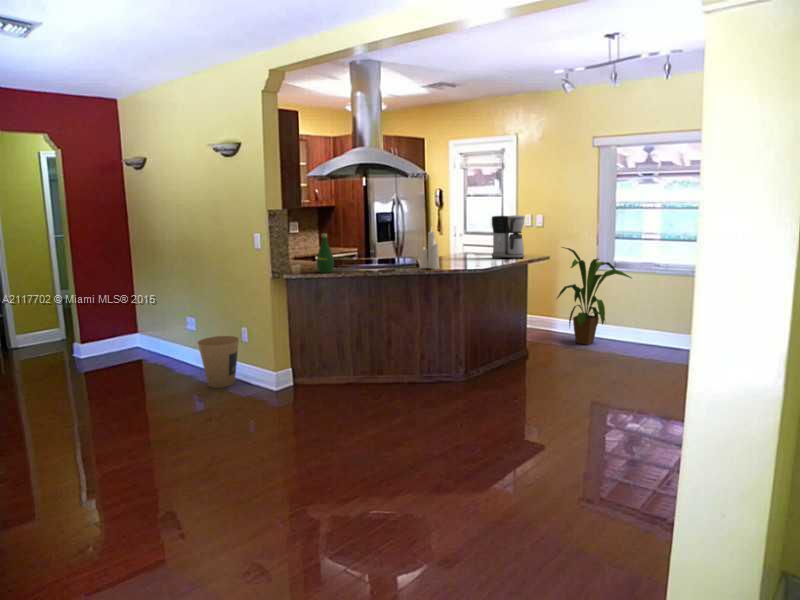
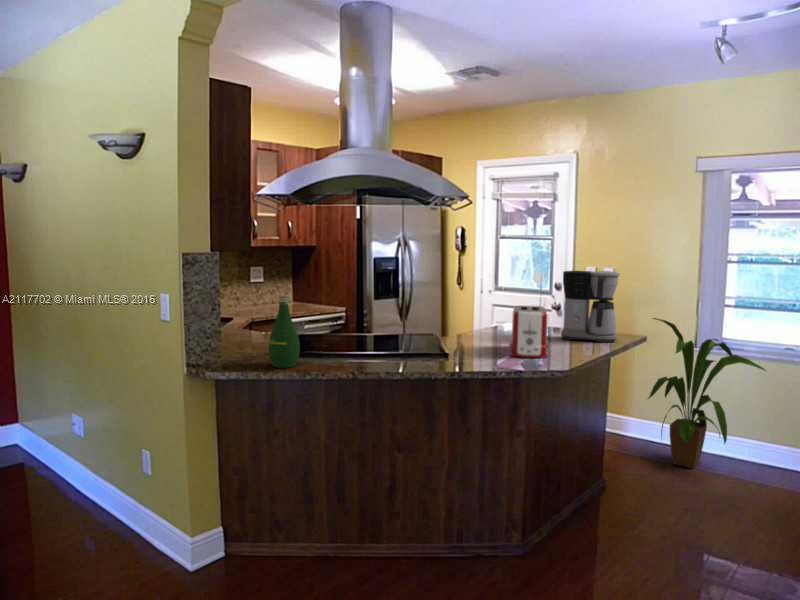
candle: present [421,232,439,269] -> none [454,286,489,367]
toaster: none [454,237,479,266] -> present [509,306,549,358]
trash can: present [198,336,239,388] -> none [55,462,133,562]

